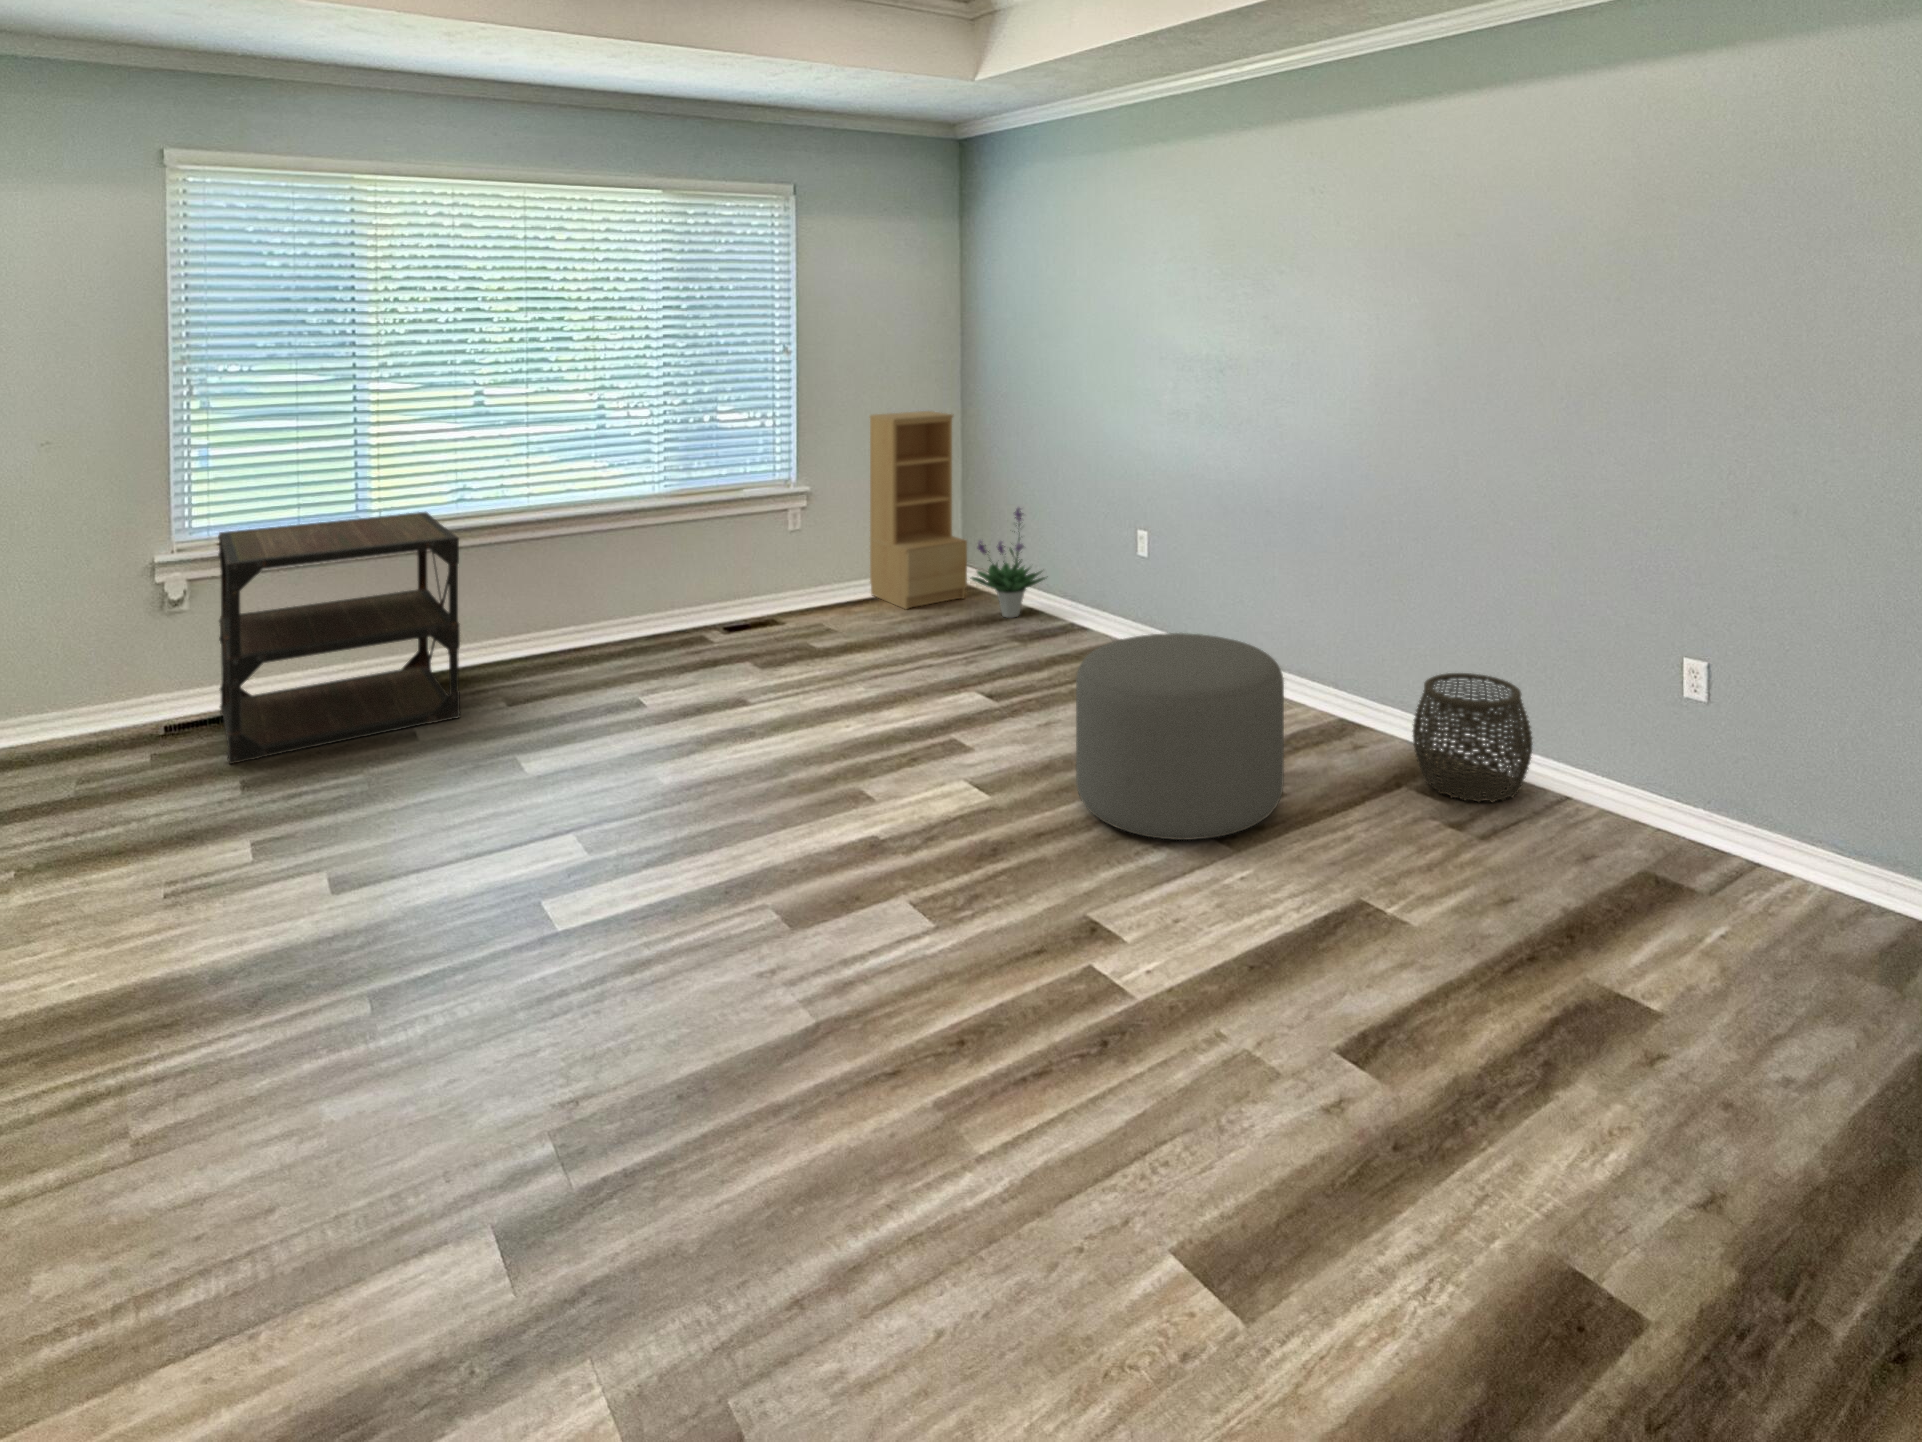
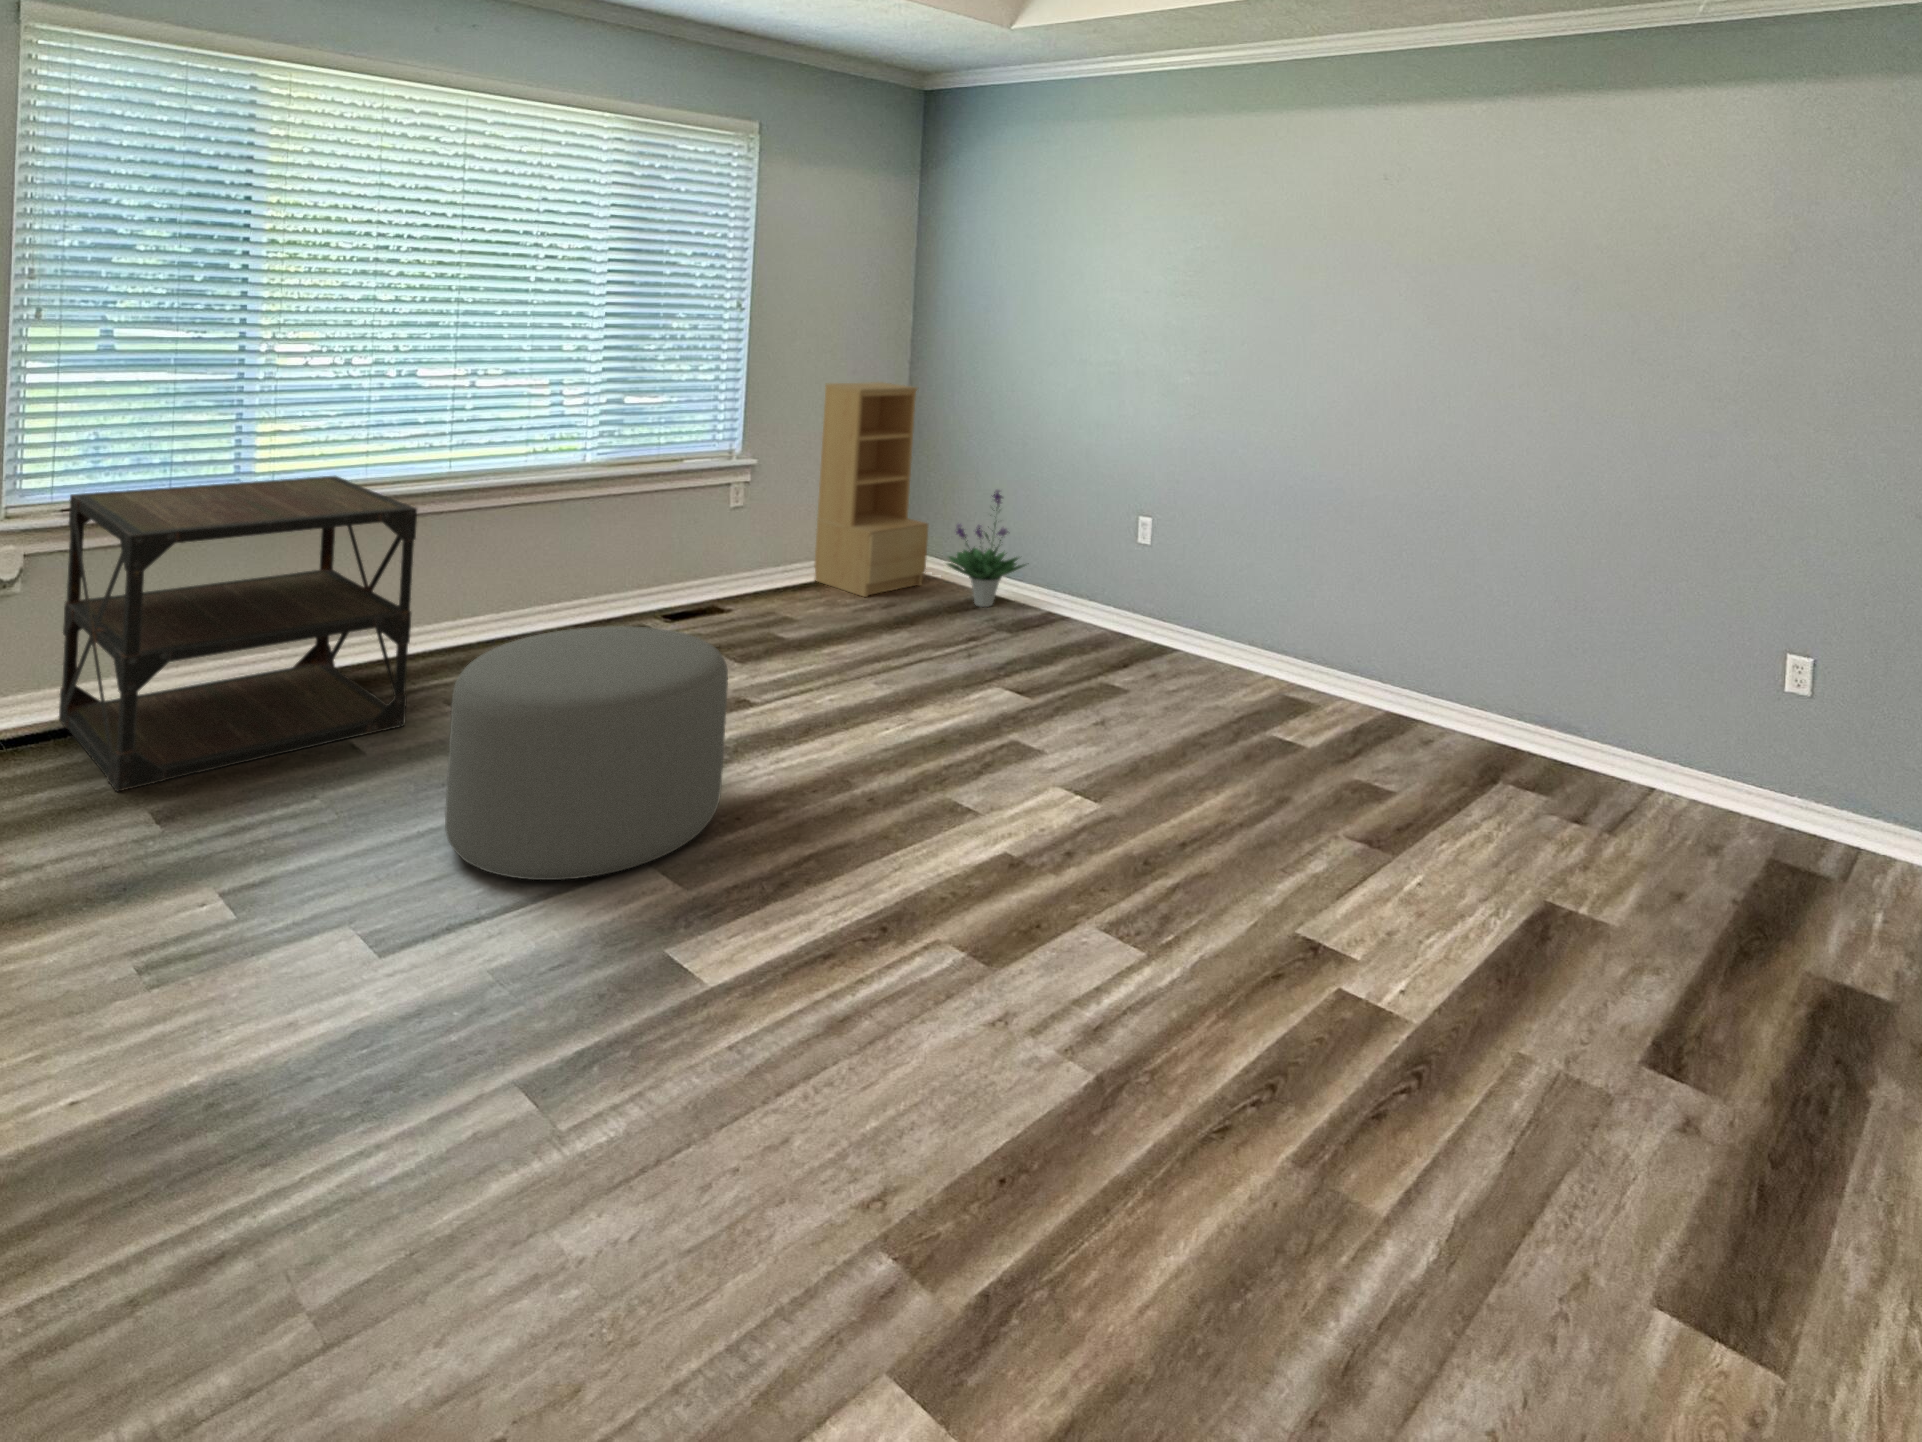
ottoman: present [1076,633,1284,840] -> present [445,626,728,880]
woven basket: present [1413,673,1532,802] -> none [1504,666,1626,796]

